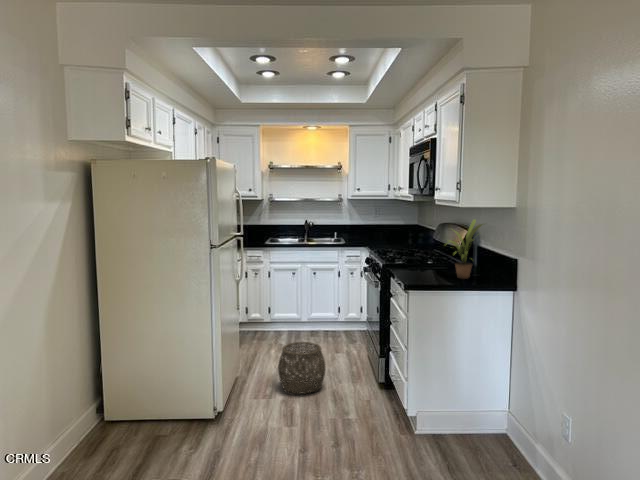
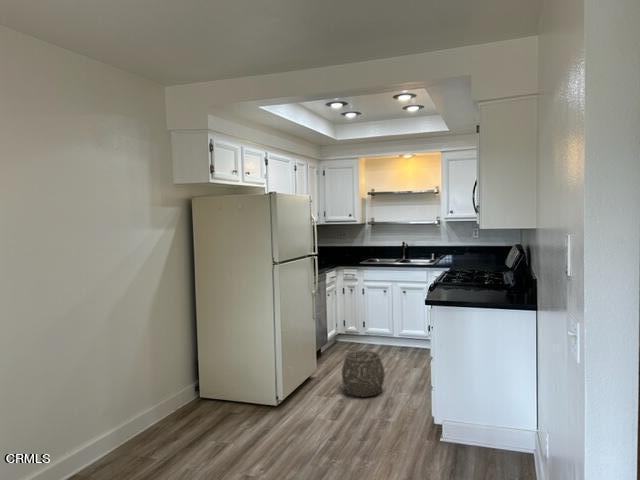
potted plant: present [449,219,483,279] -> none [474,239,514,297]

